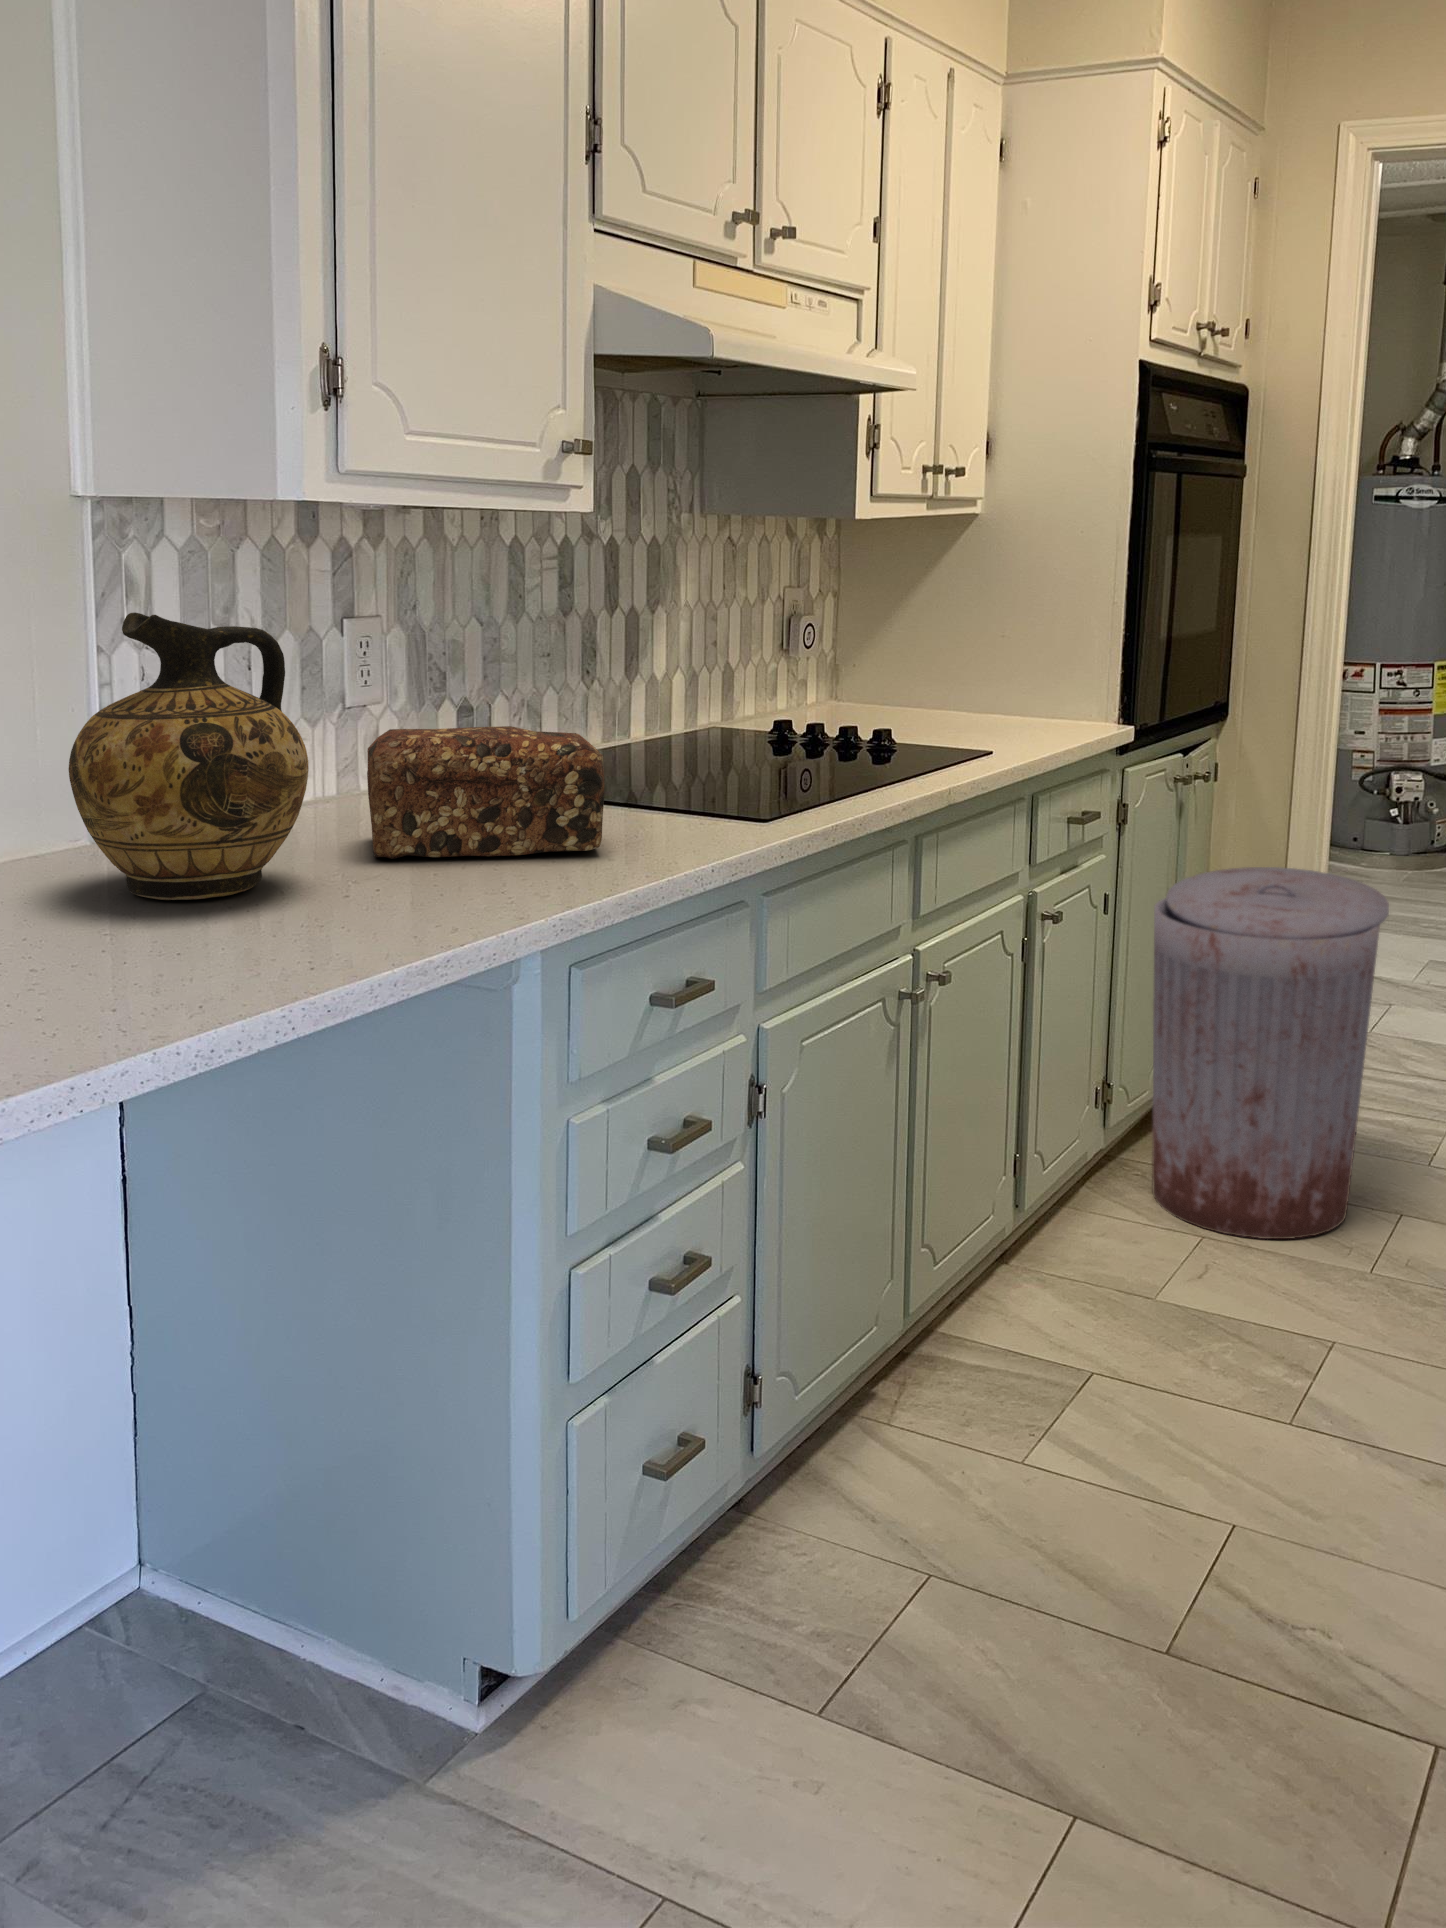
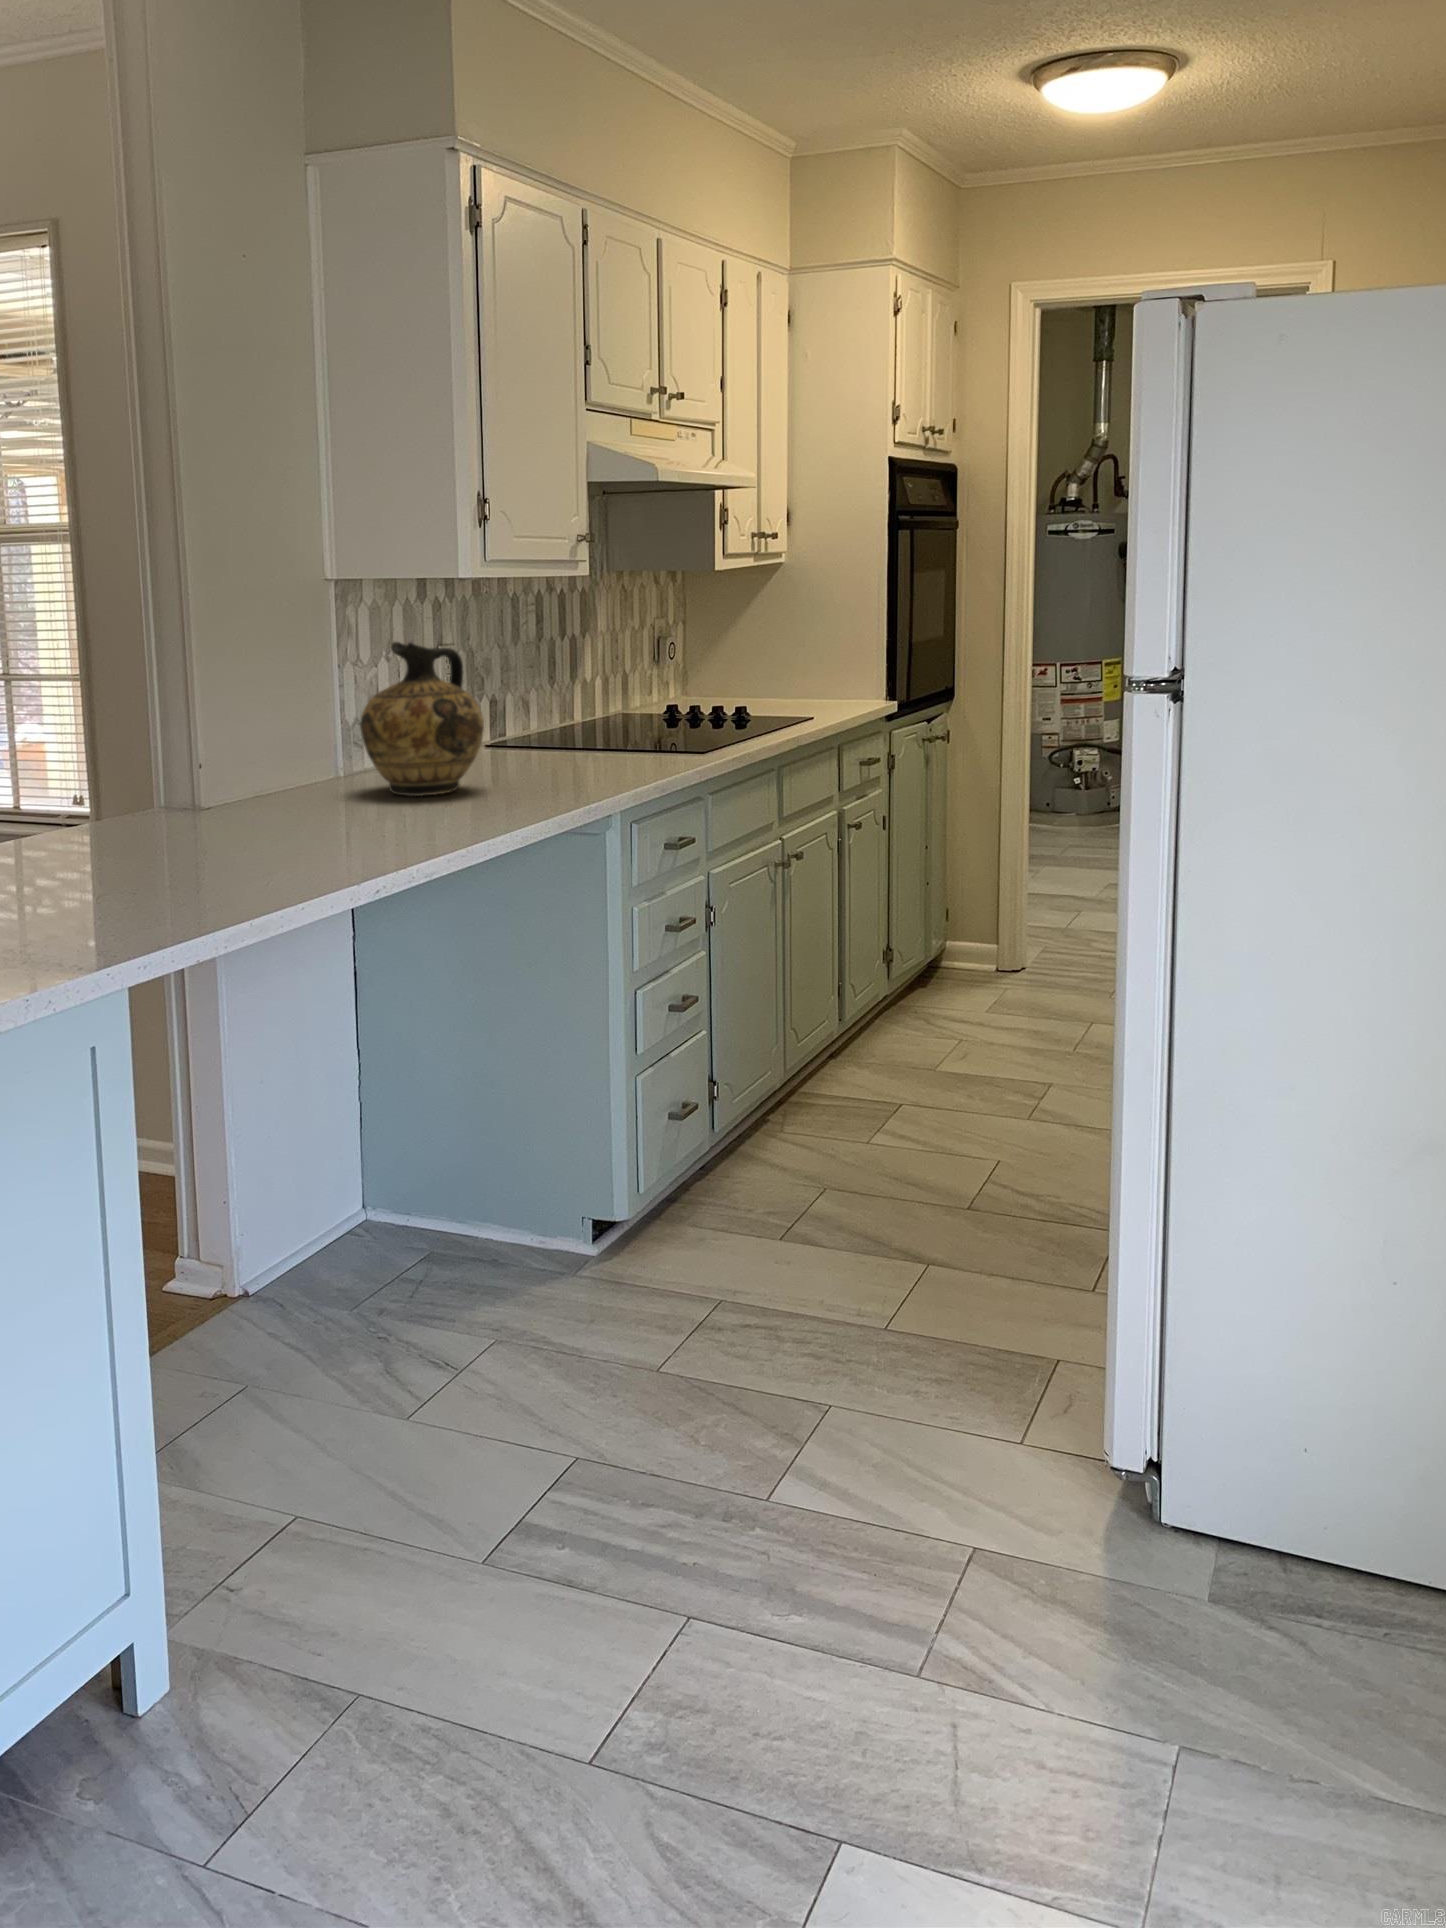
bread loaf: present [367,726,605,859] -> none [484,701,626,777]
trash can: present [1152,867,1389,1239] -> none [916,797,1072,1039]

